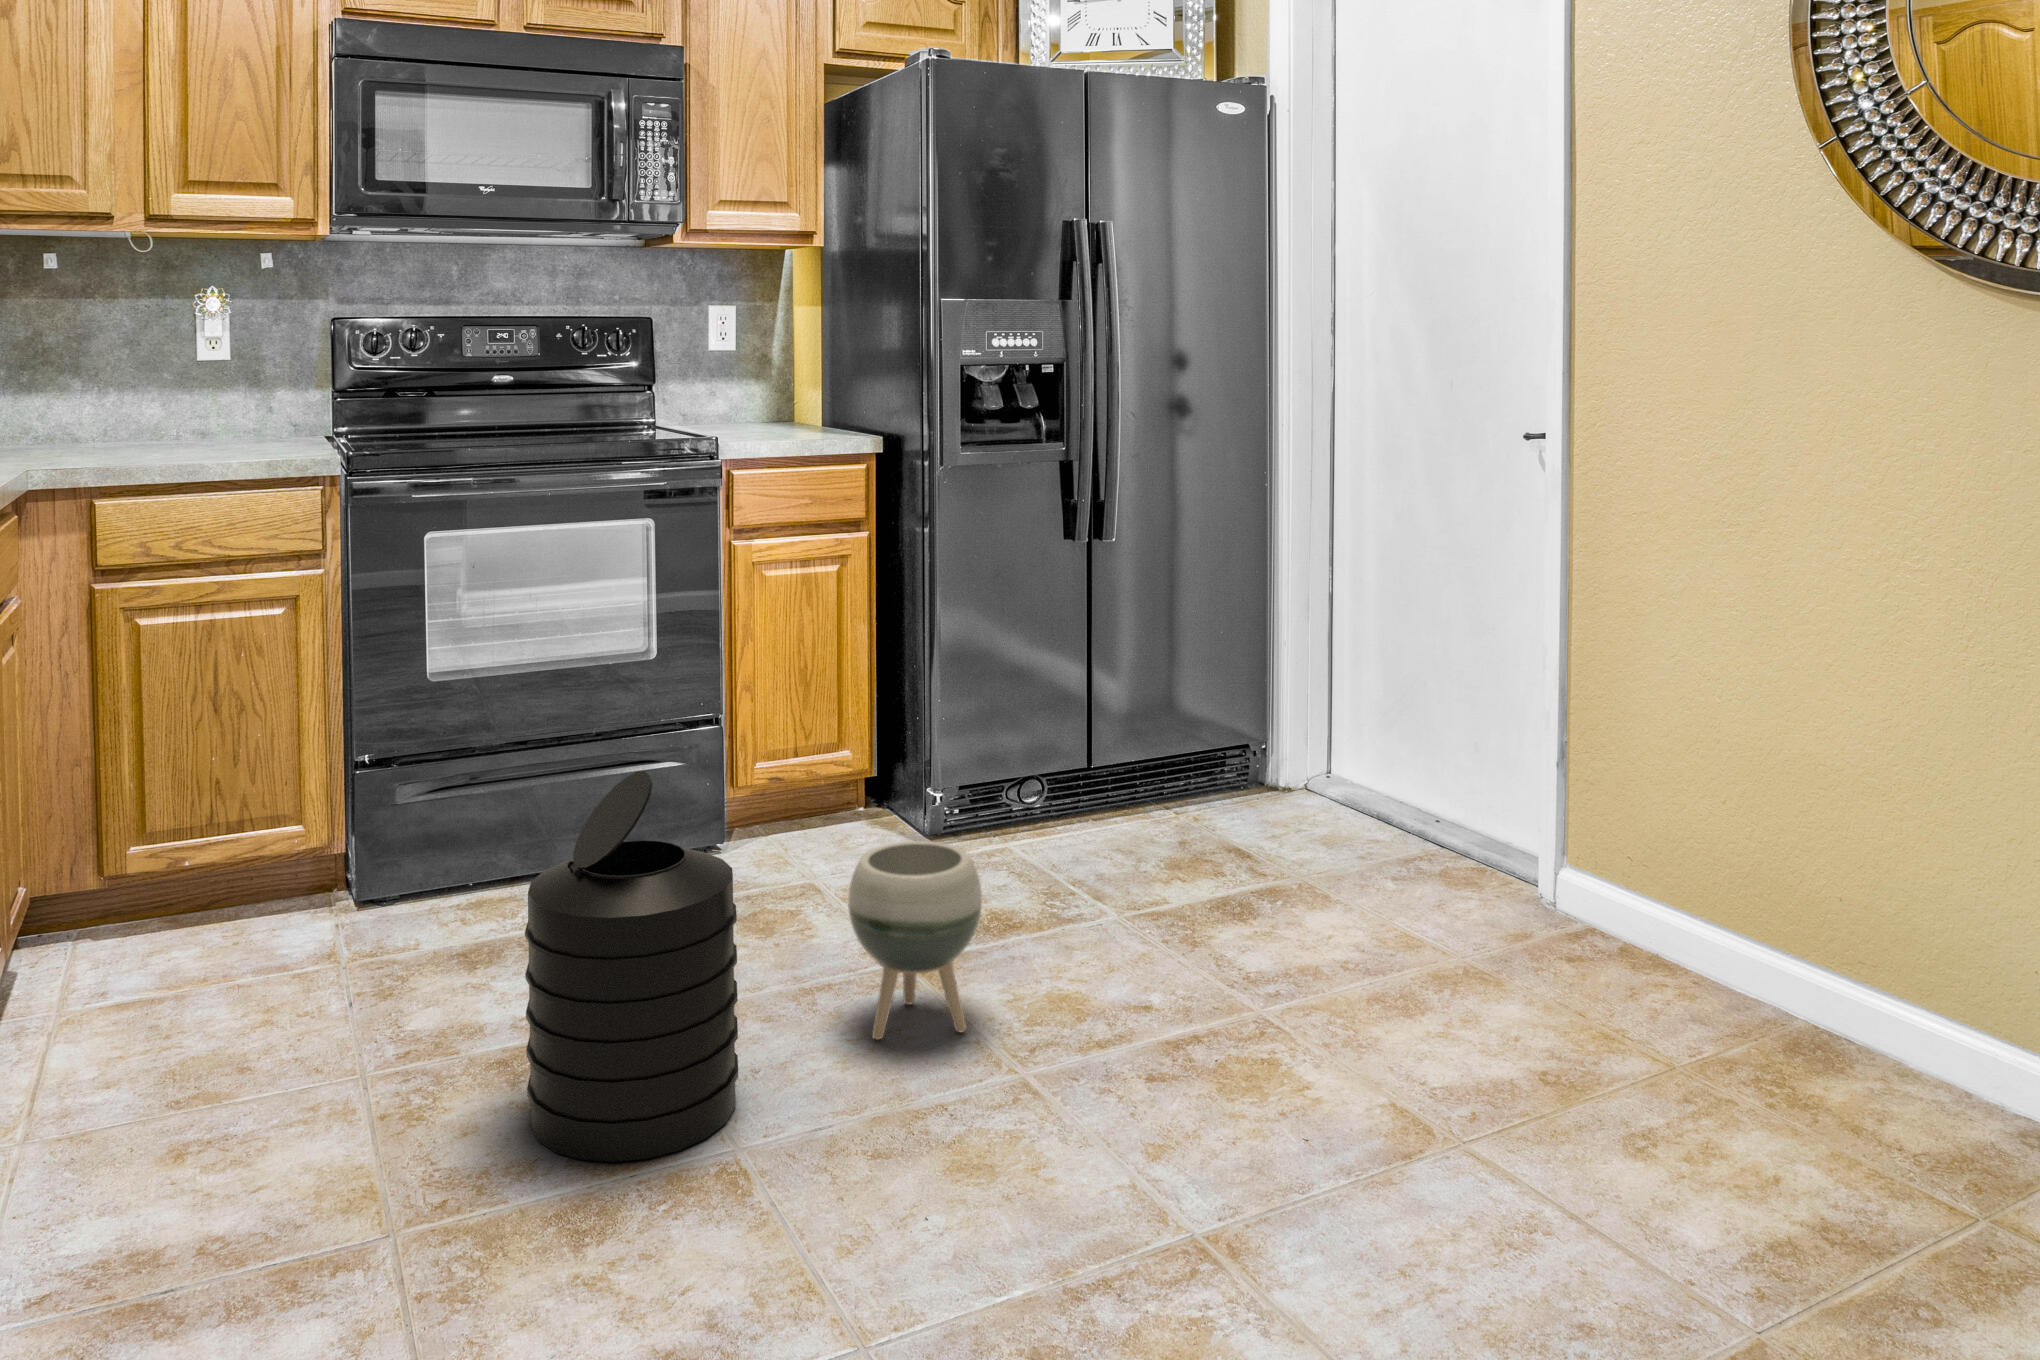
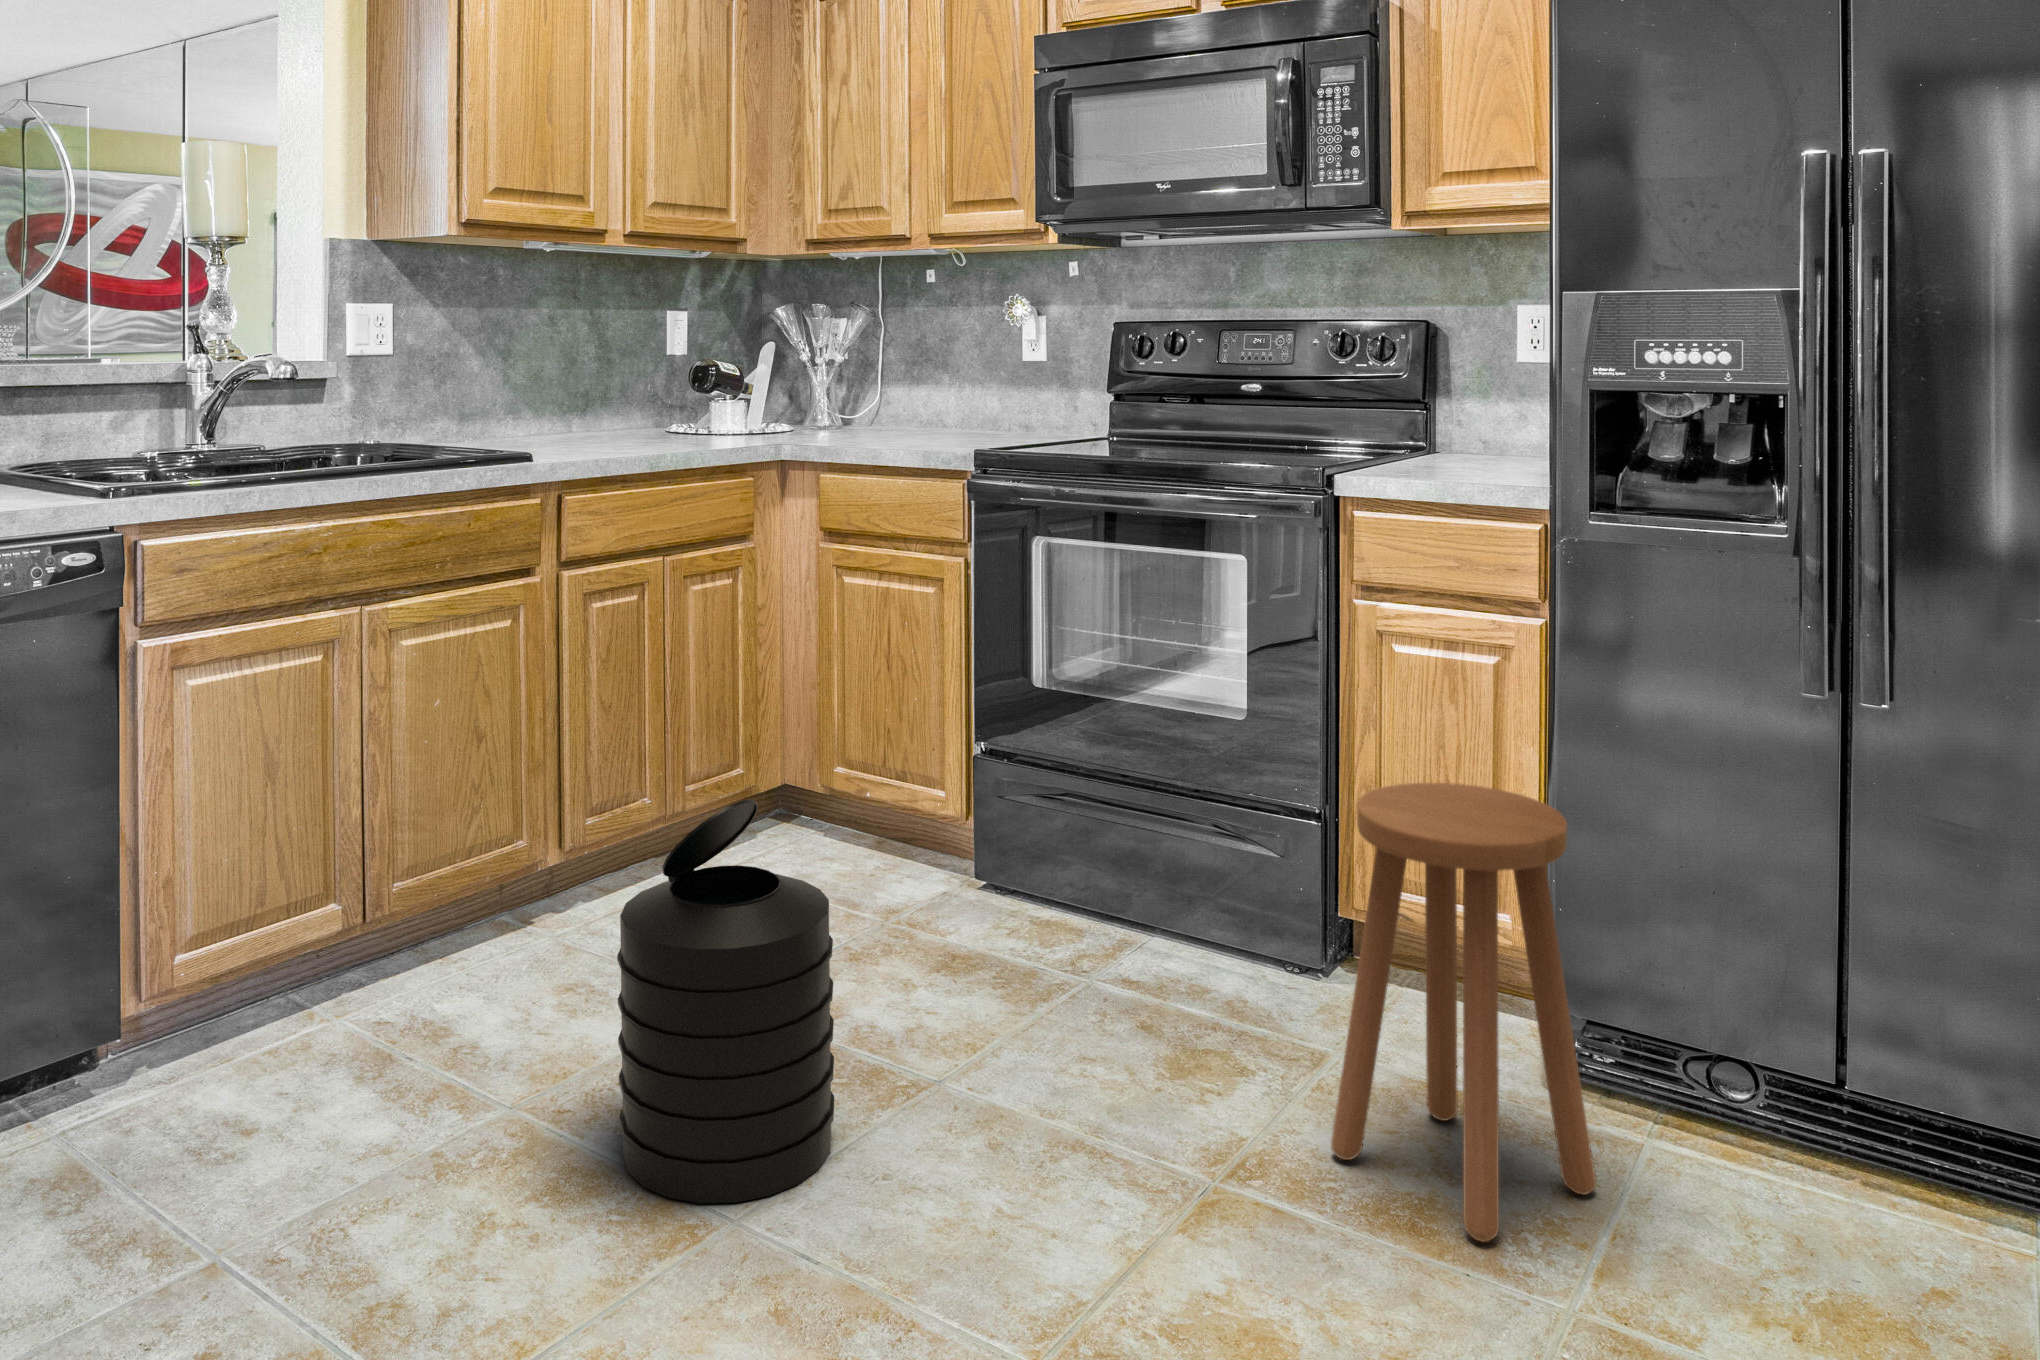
stool: none [933,636,1073,916] -> present [1331,783,1596,1242]
planter: present [848,841,982,1039] -> none [954,995,1127,1278]

